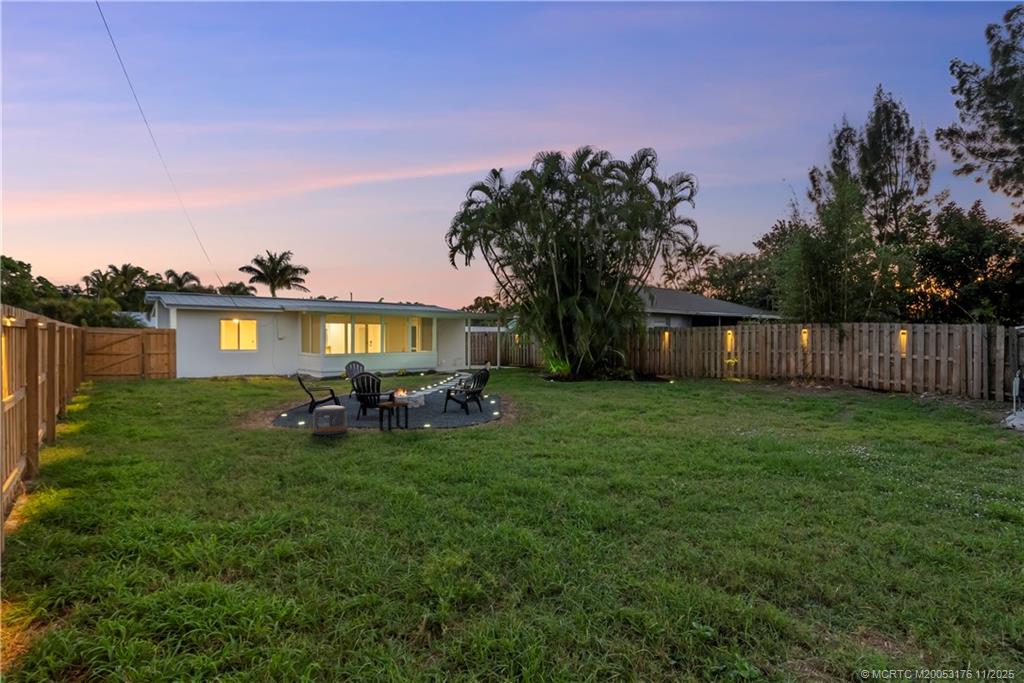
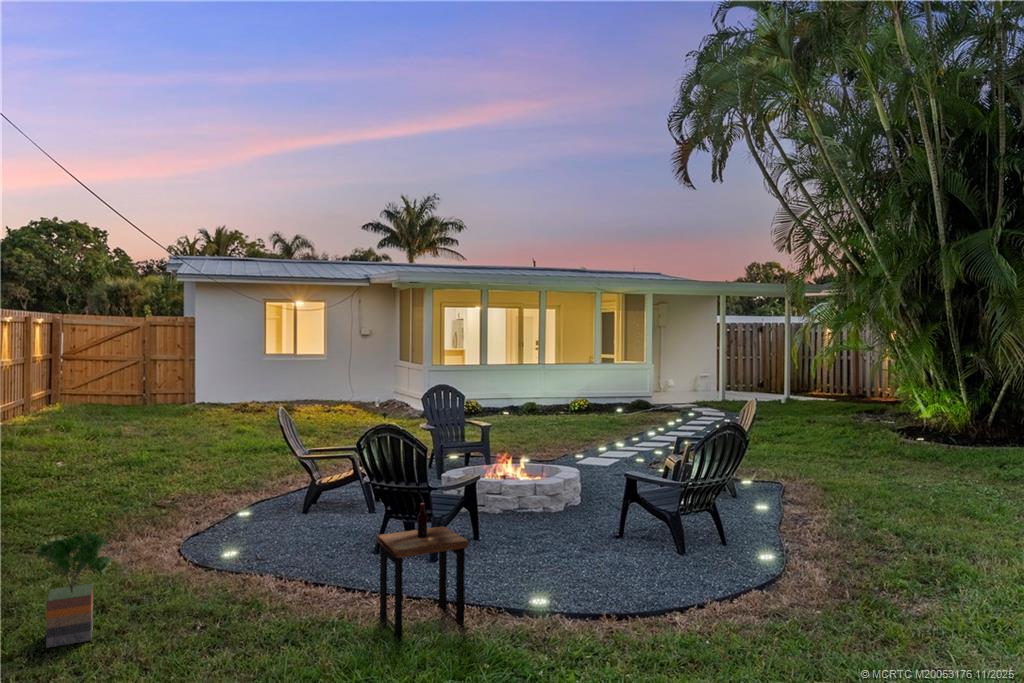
pouf: present [313,405,347,435] -> none [200,524,298,621]
potted tree: none [266,408,294,444] -> present [35,532,112,648]

